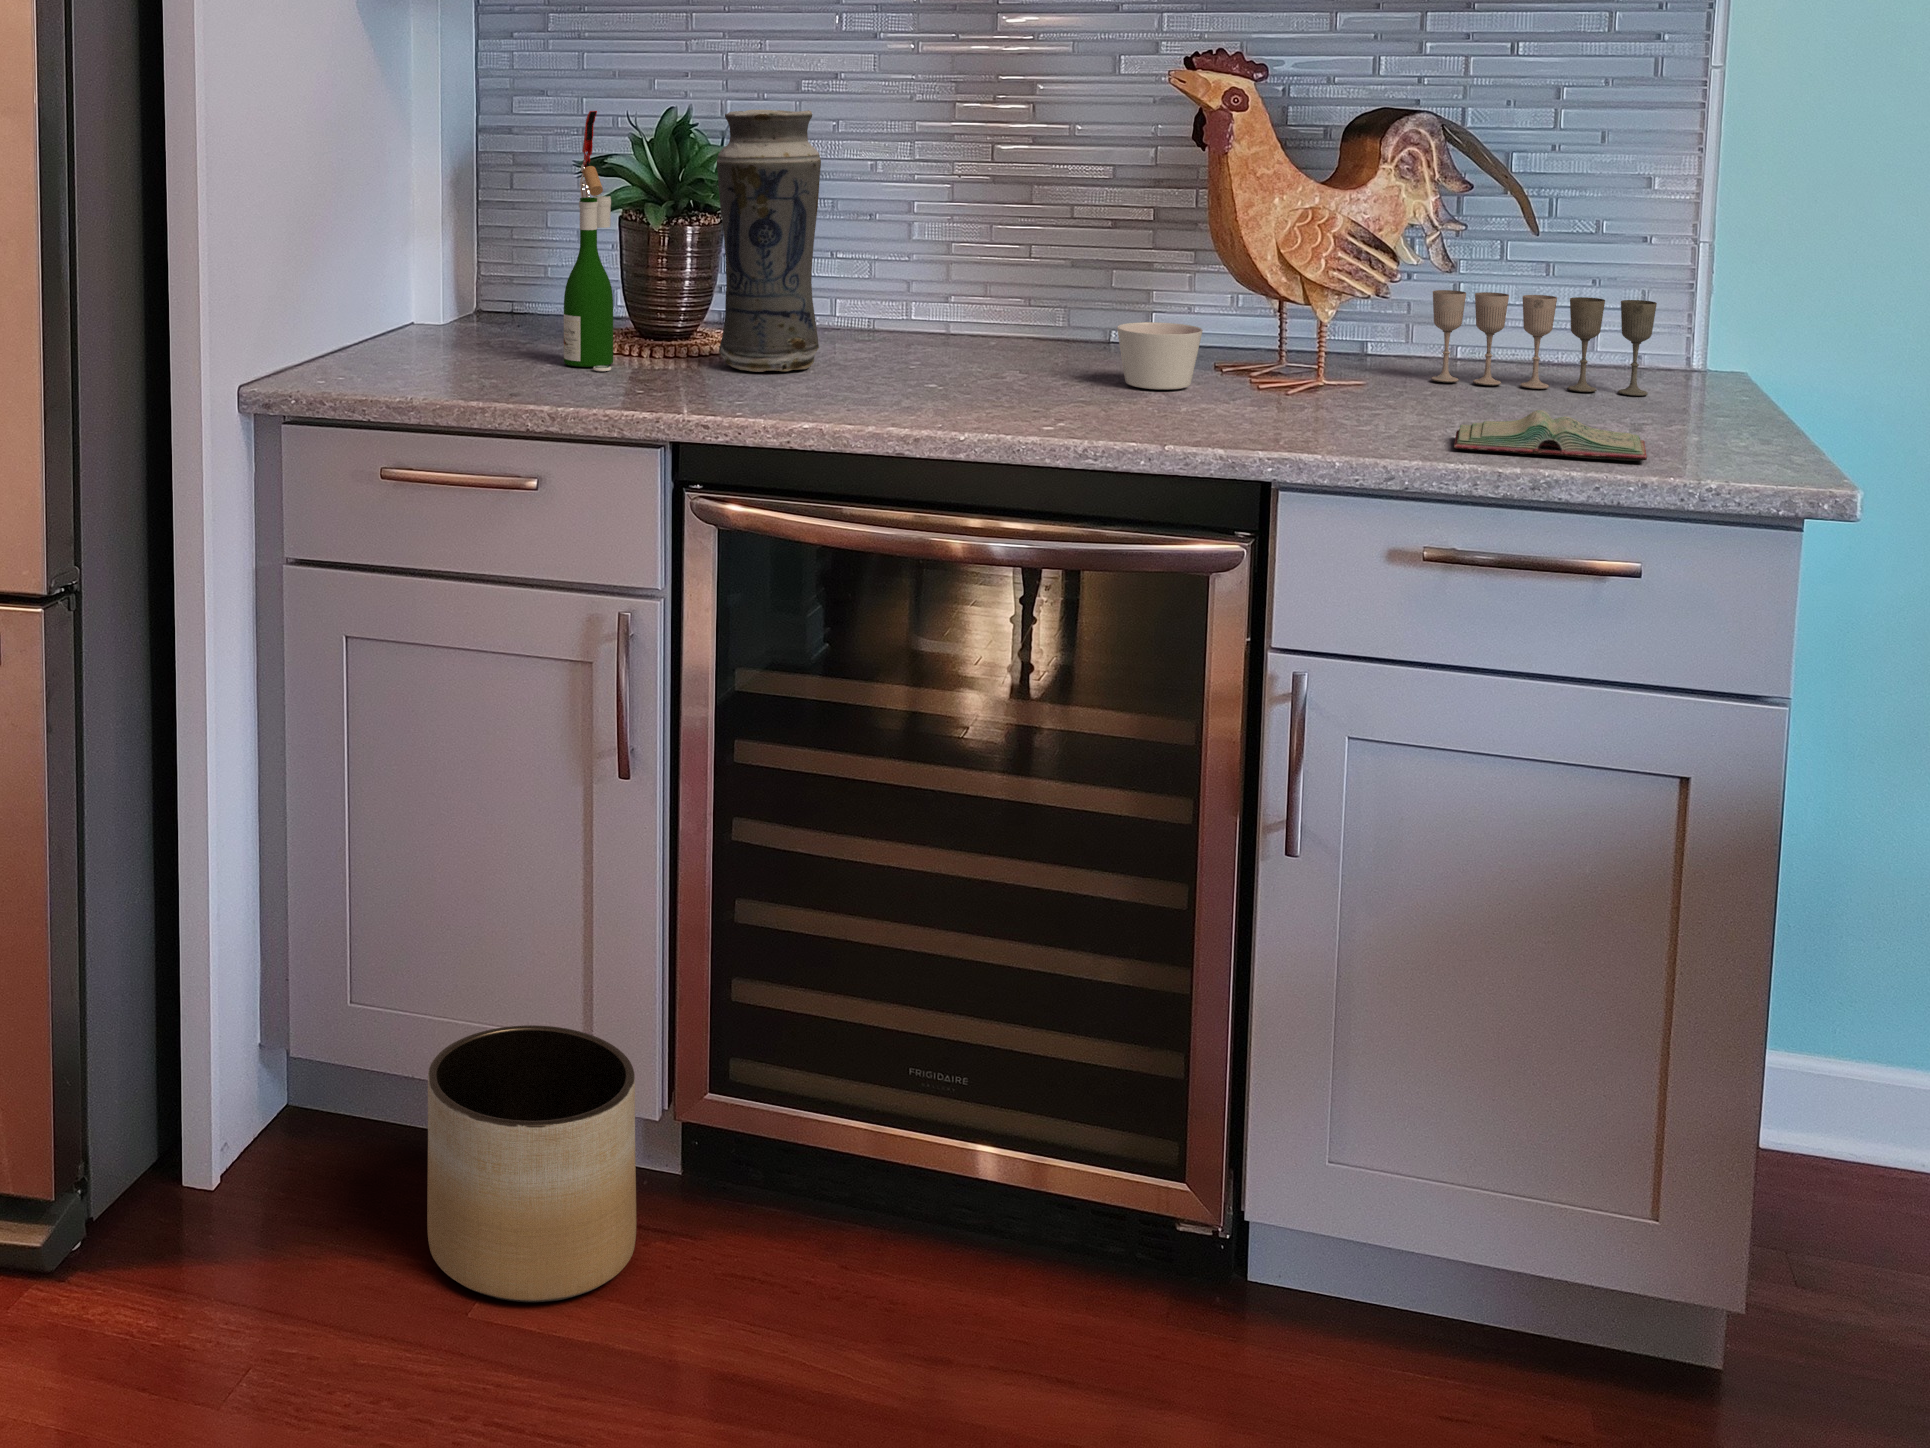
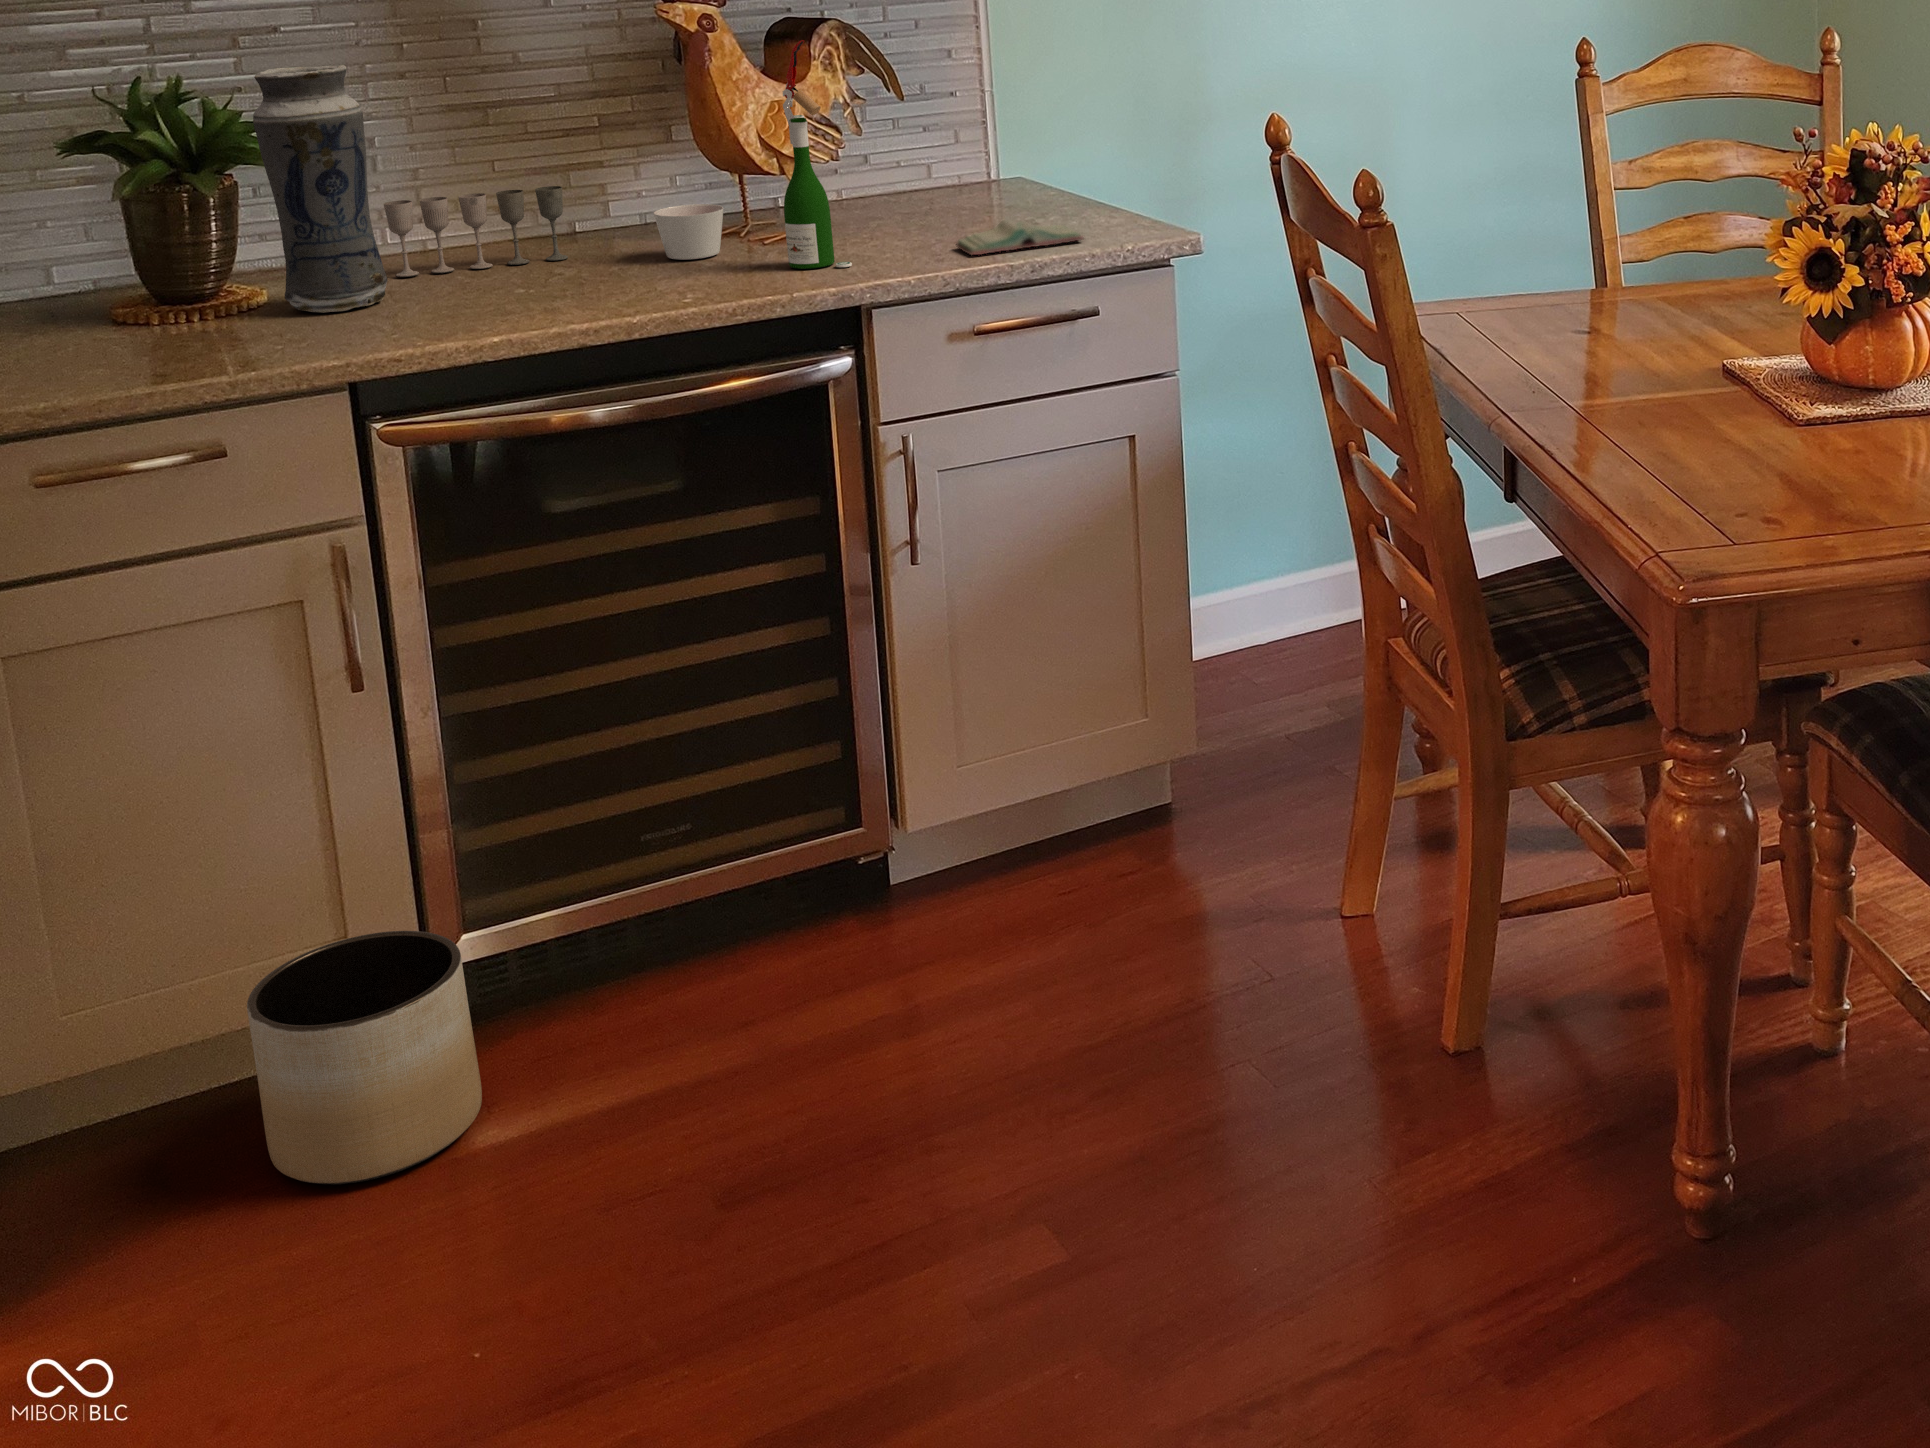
wine bottle: present [564,111,613,371] -> present [783,40,852,269]
wine glass: present [1431,290,1657,396] -> present [384,186,568,277]

